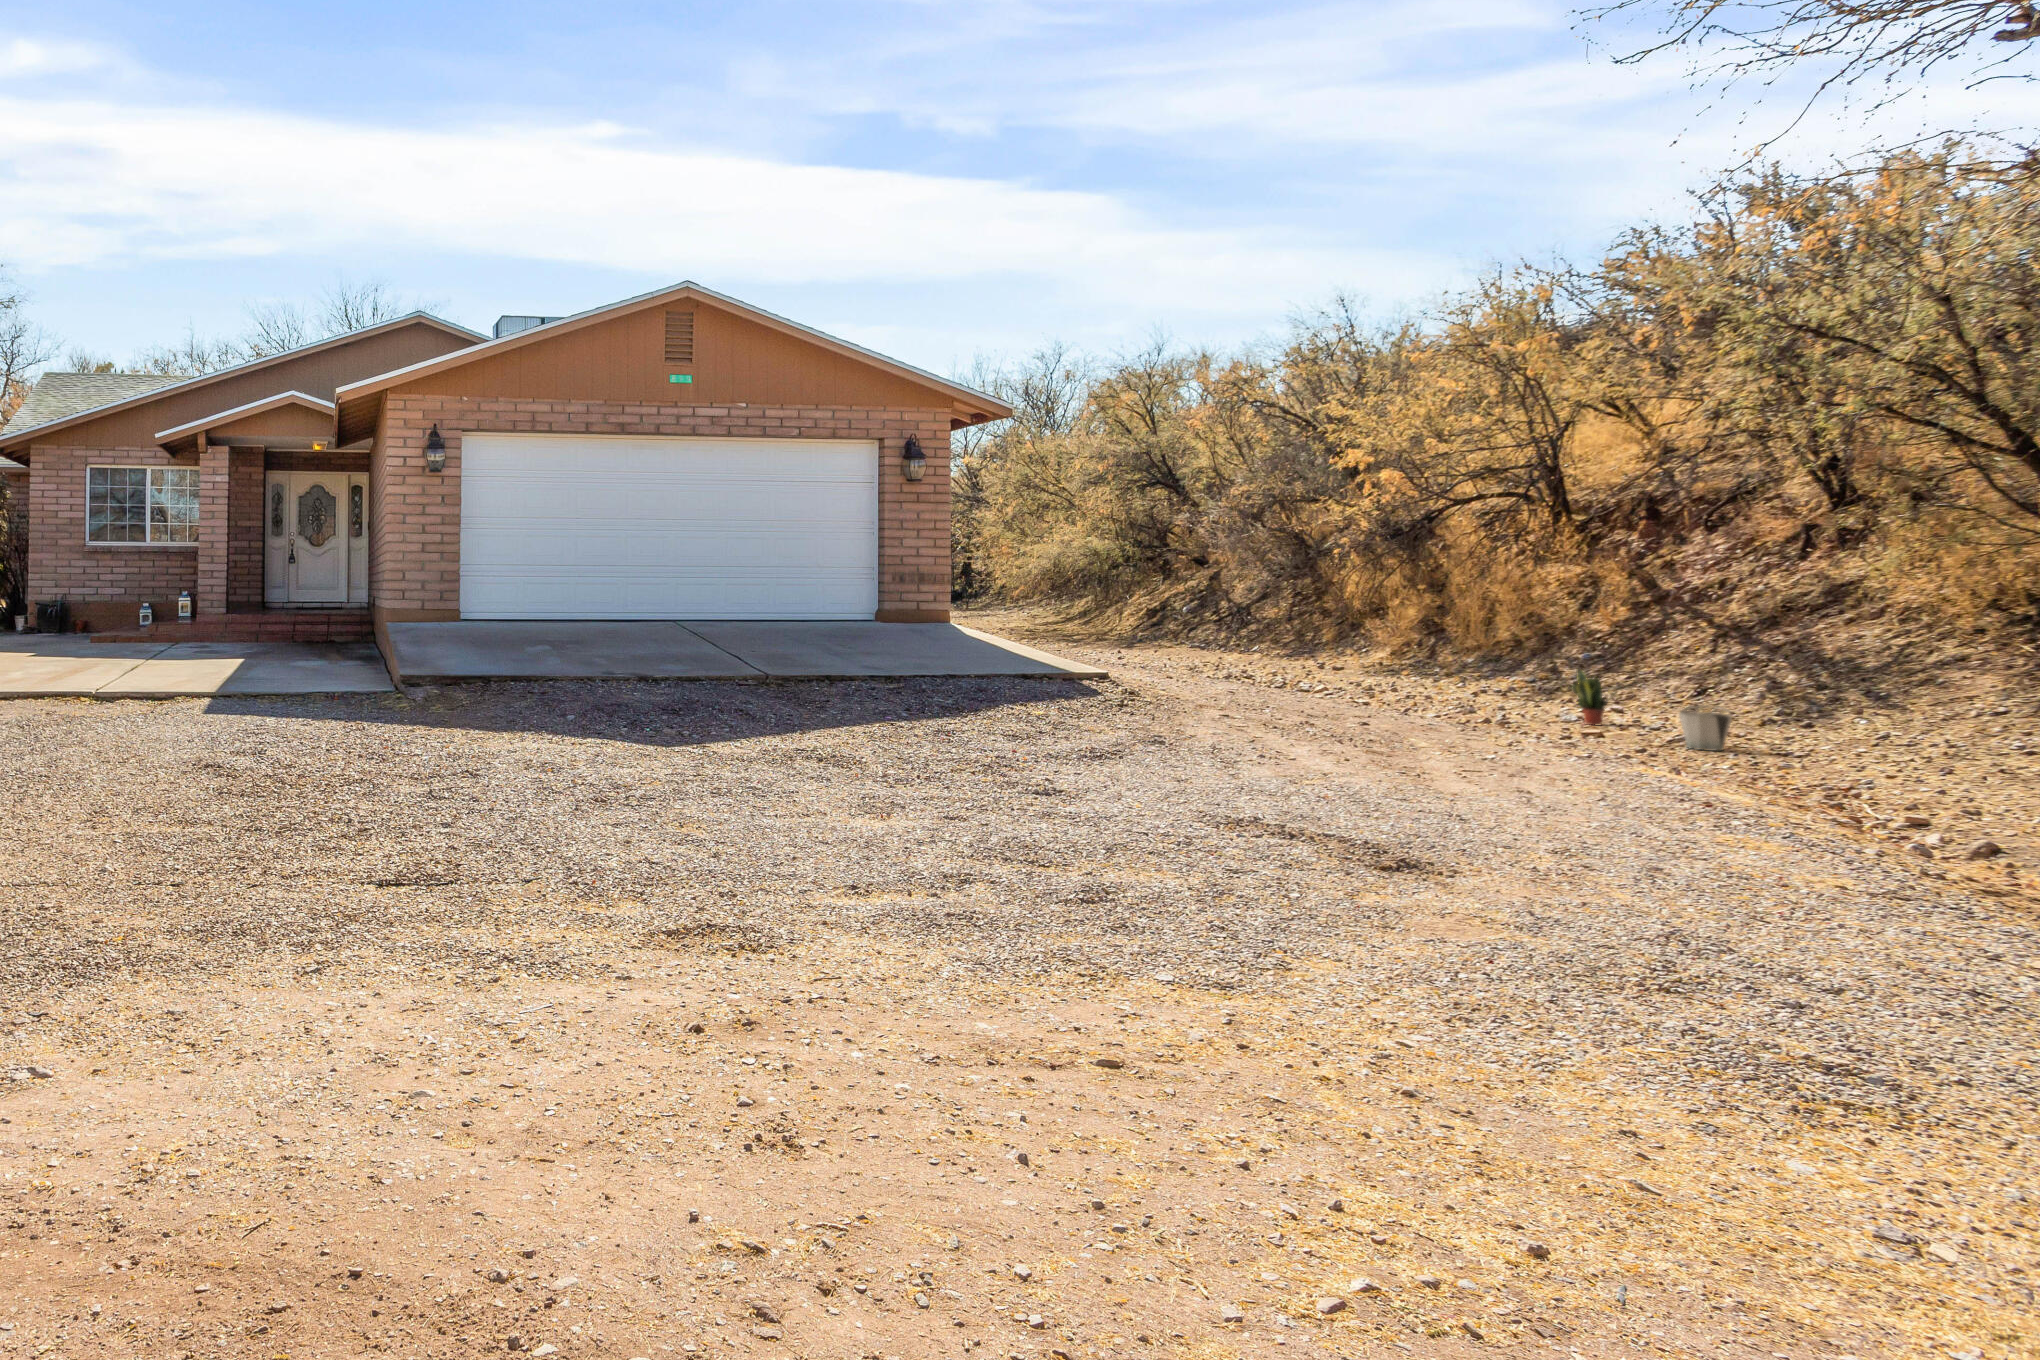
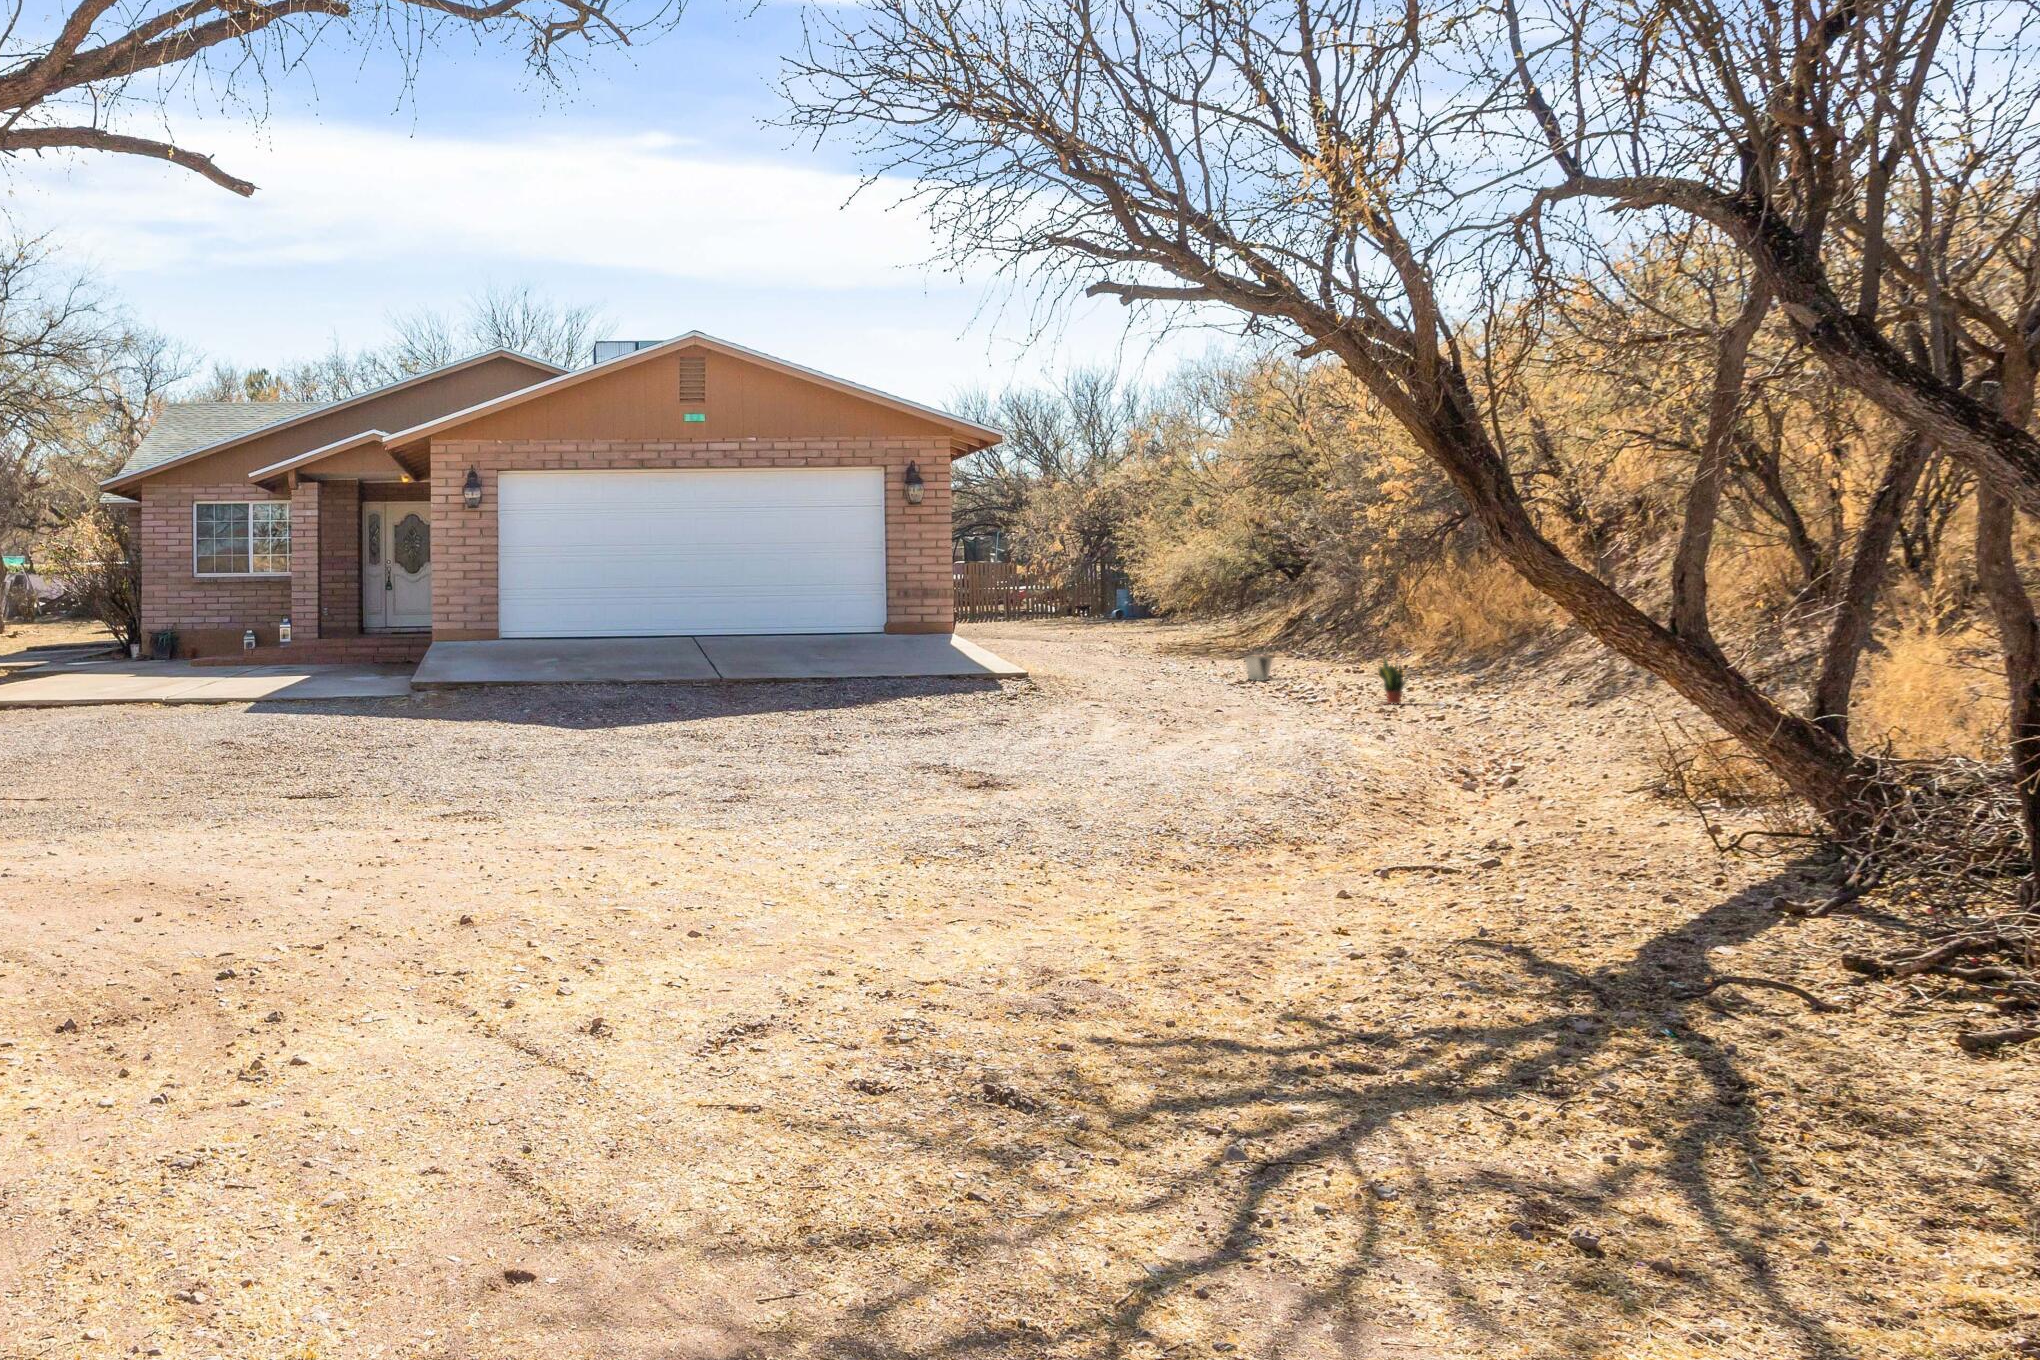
bucket: present [1679,705,1732,751] -> present [1245,654,1273,681]

